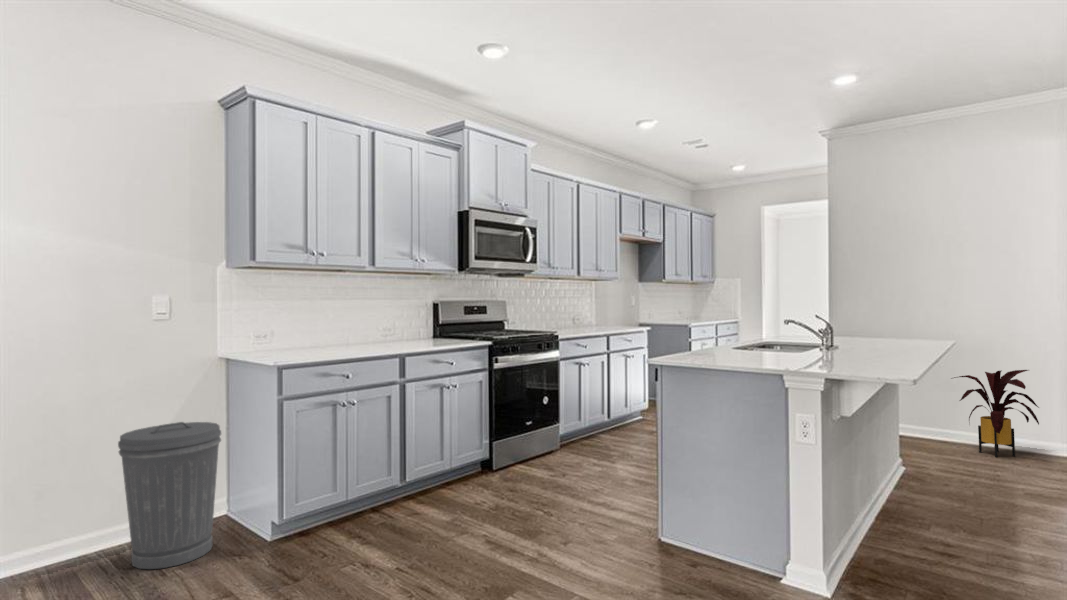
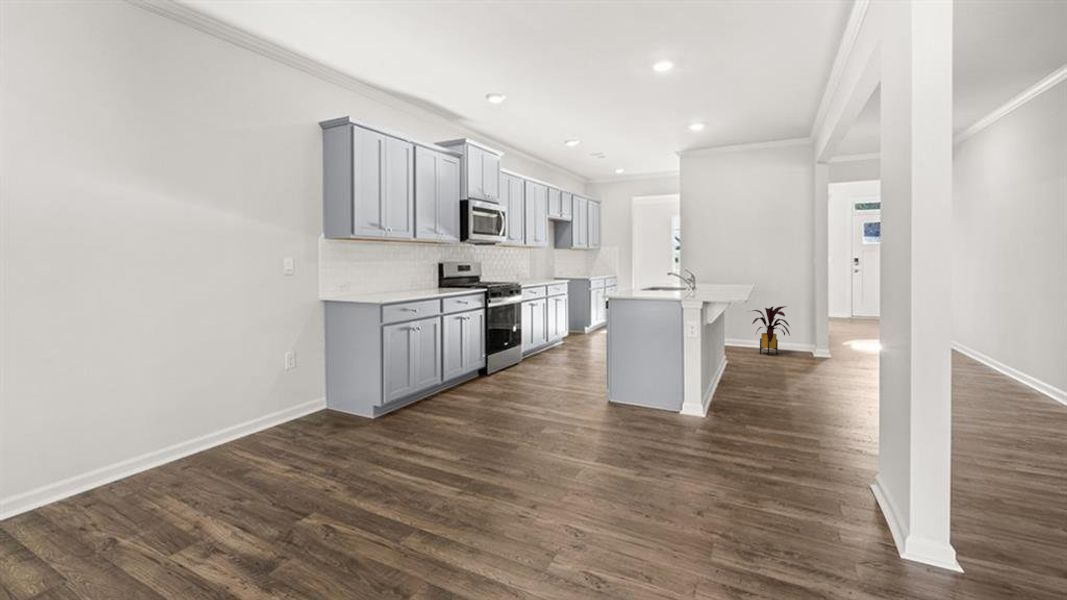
trash can: present [118,422,221,569] -> none [279,342,342,433]

